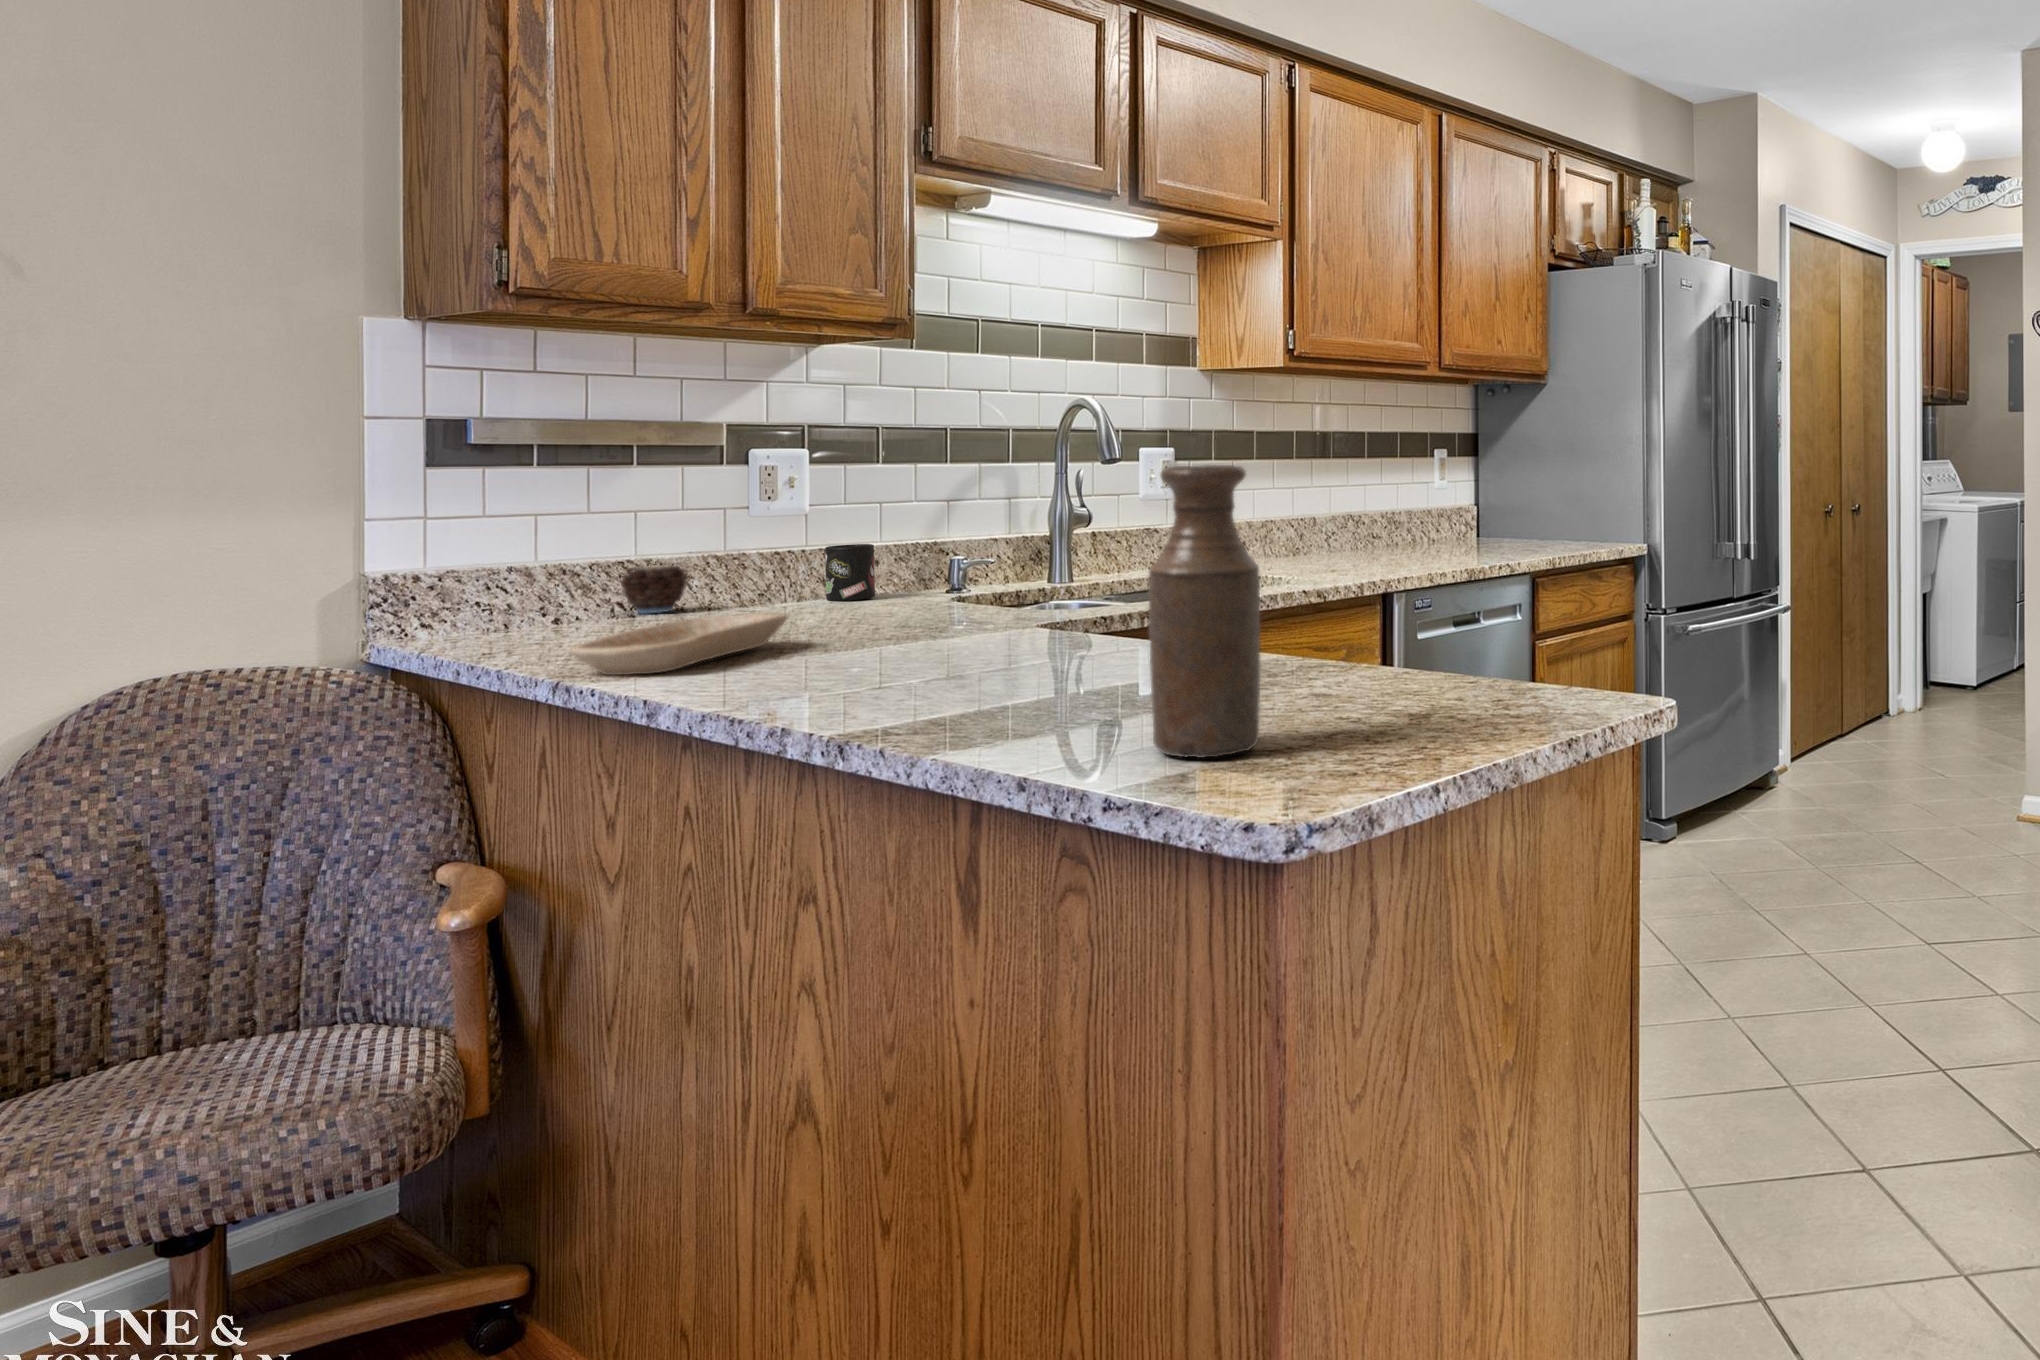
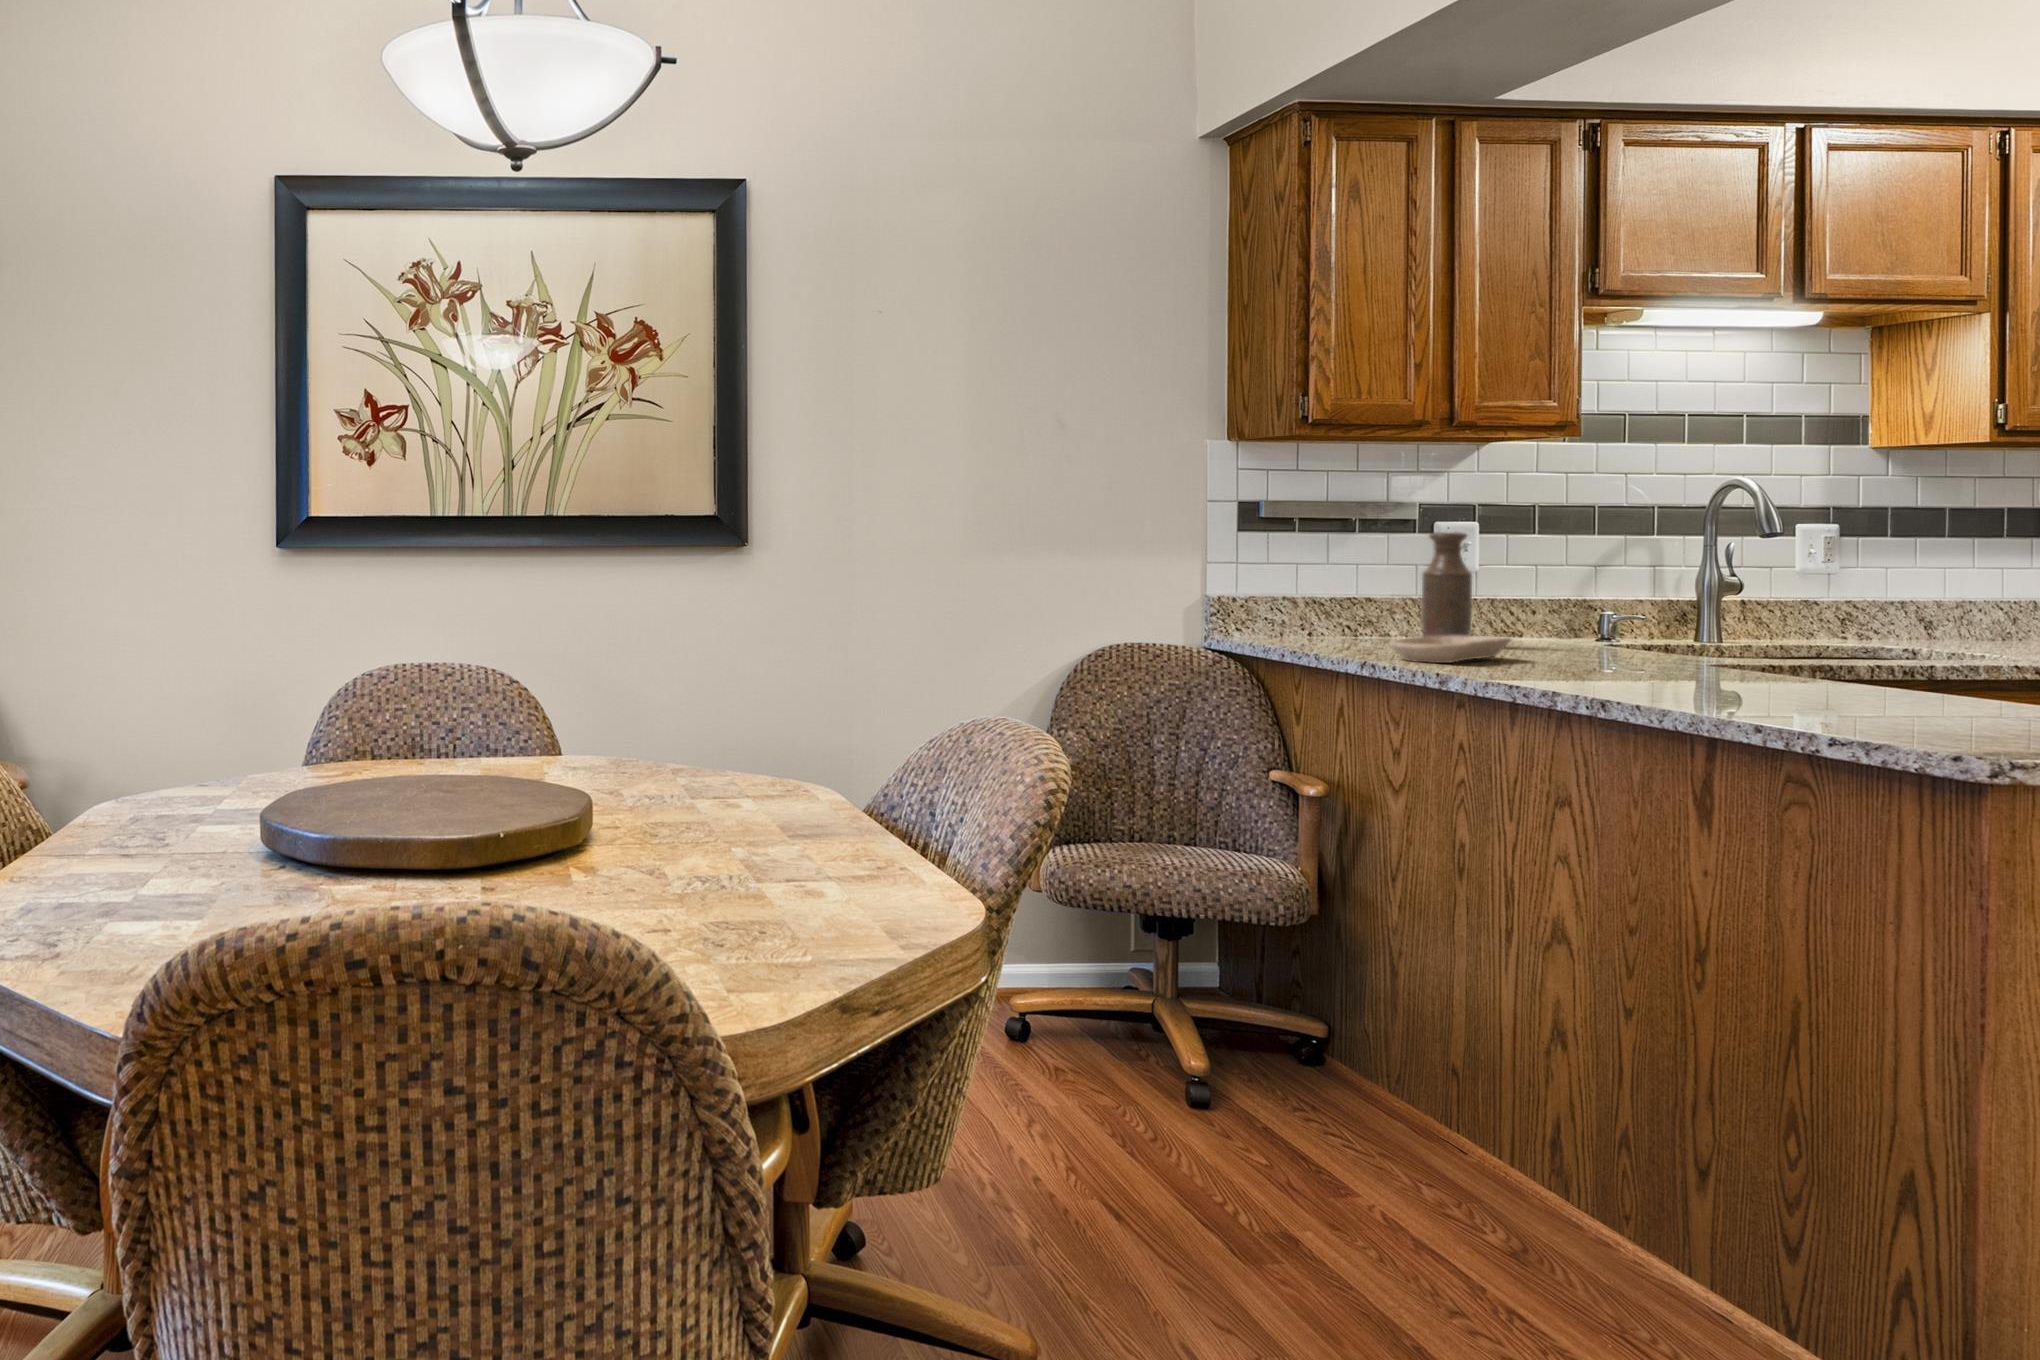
bottle: present [1149,465,1260,758] -> present [1422,532,1472,637]
mug: present [825,544,875,601] -> none [1493,598,1534,641]
candle: present [620,560,688,614] -> none [1351,596,1397,636]

